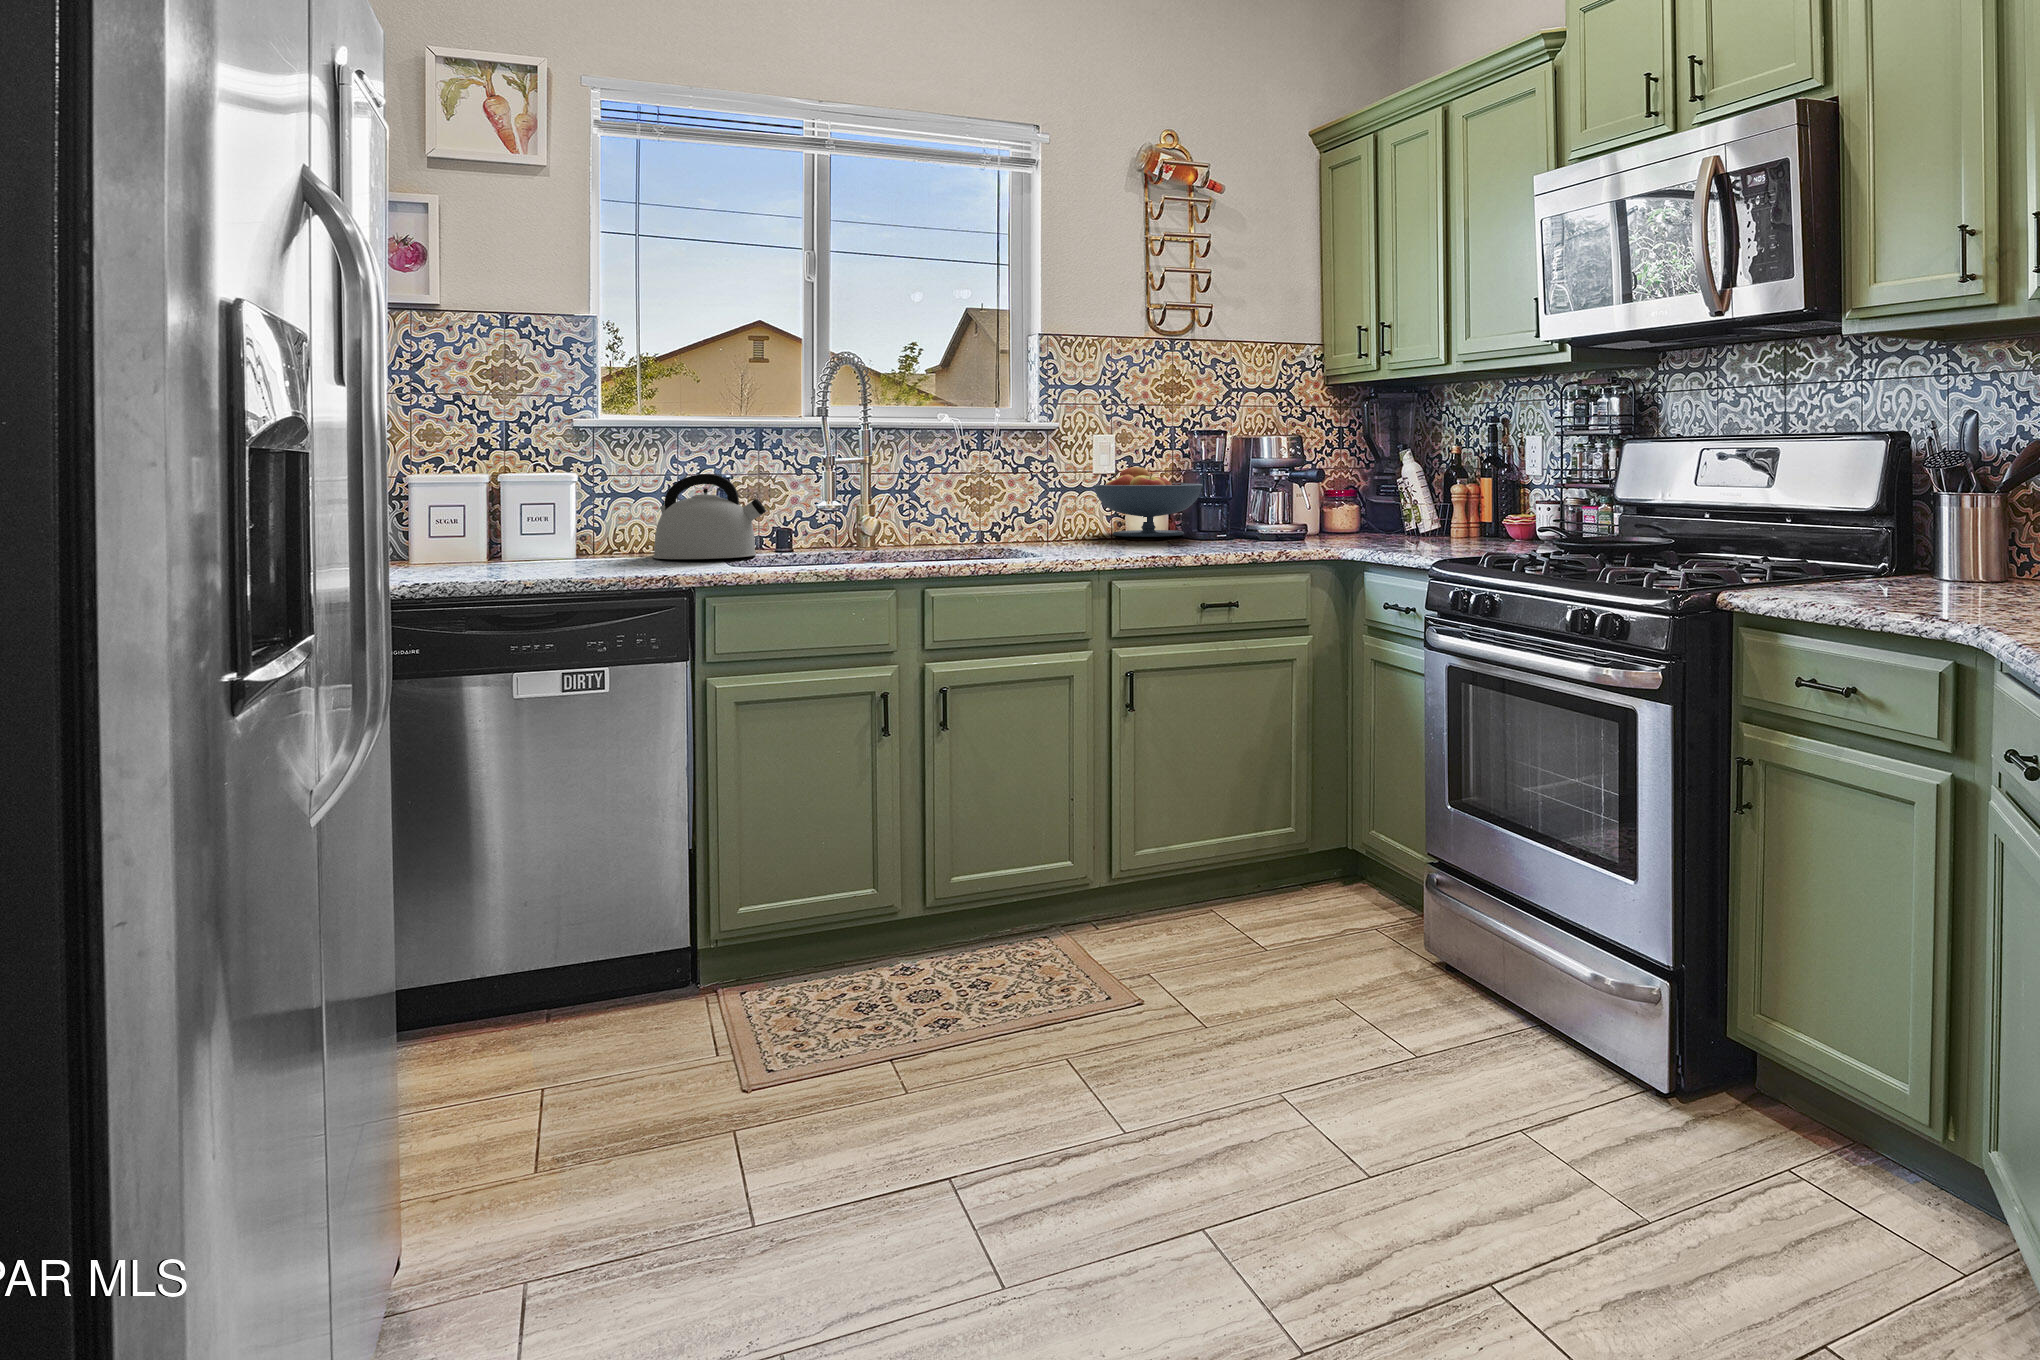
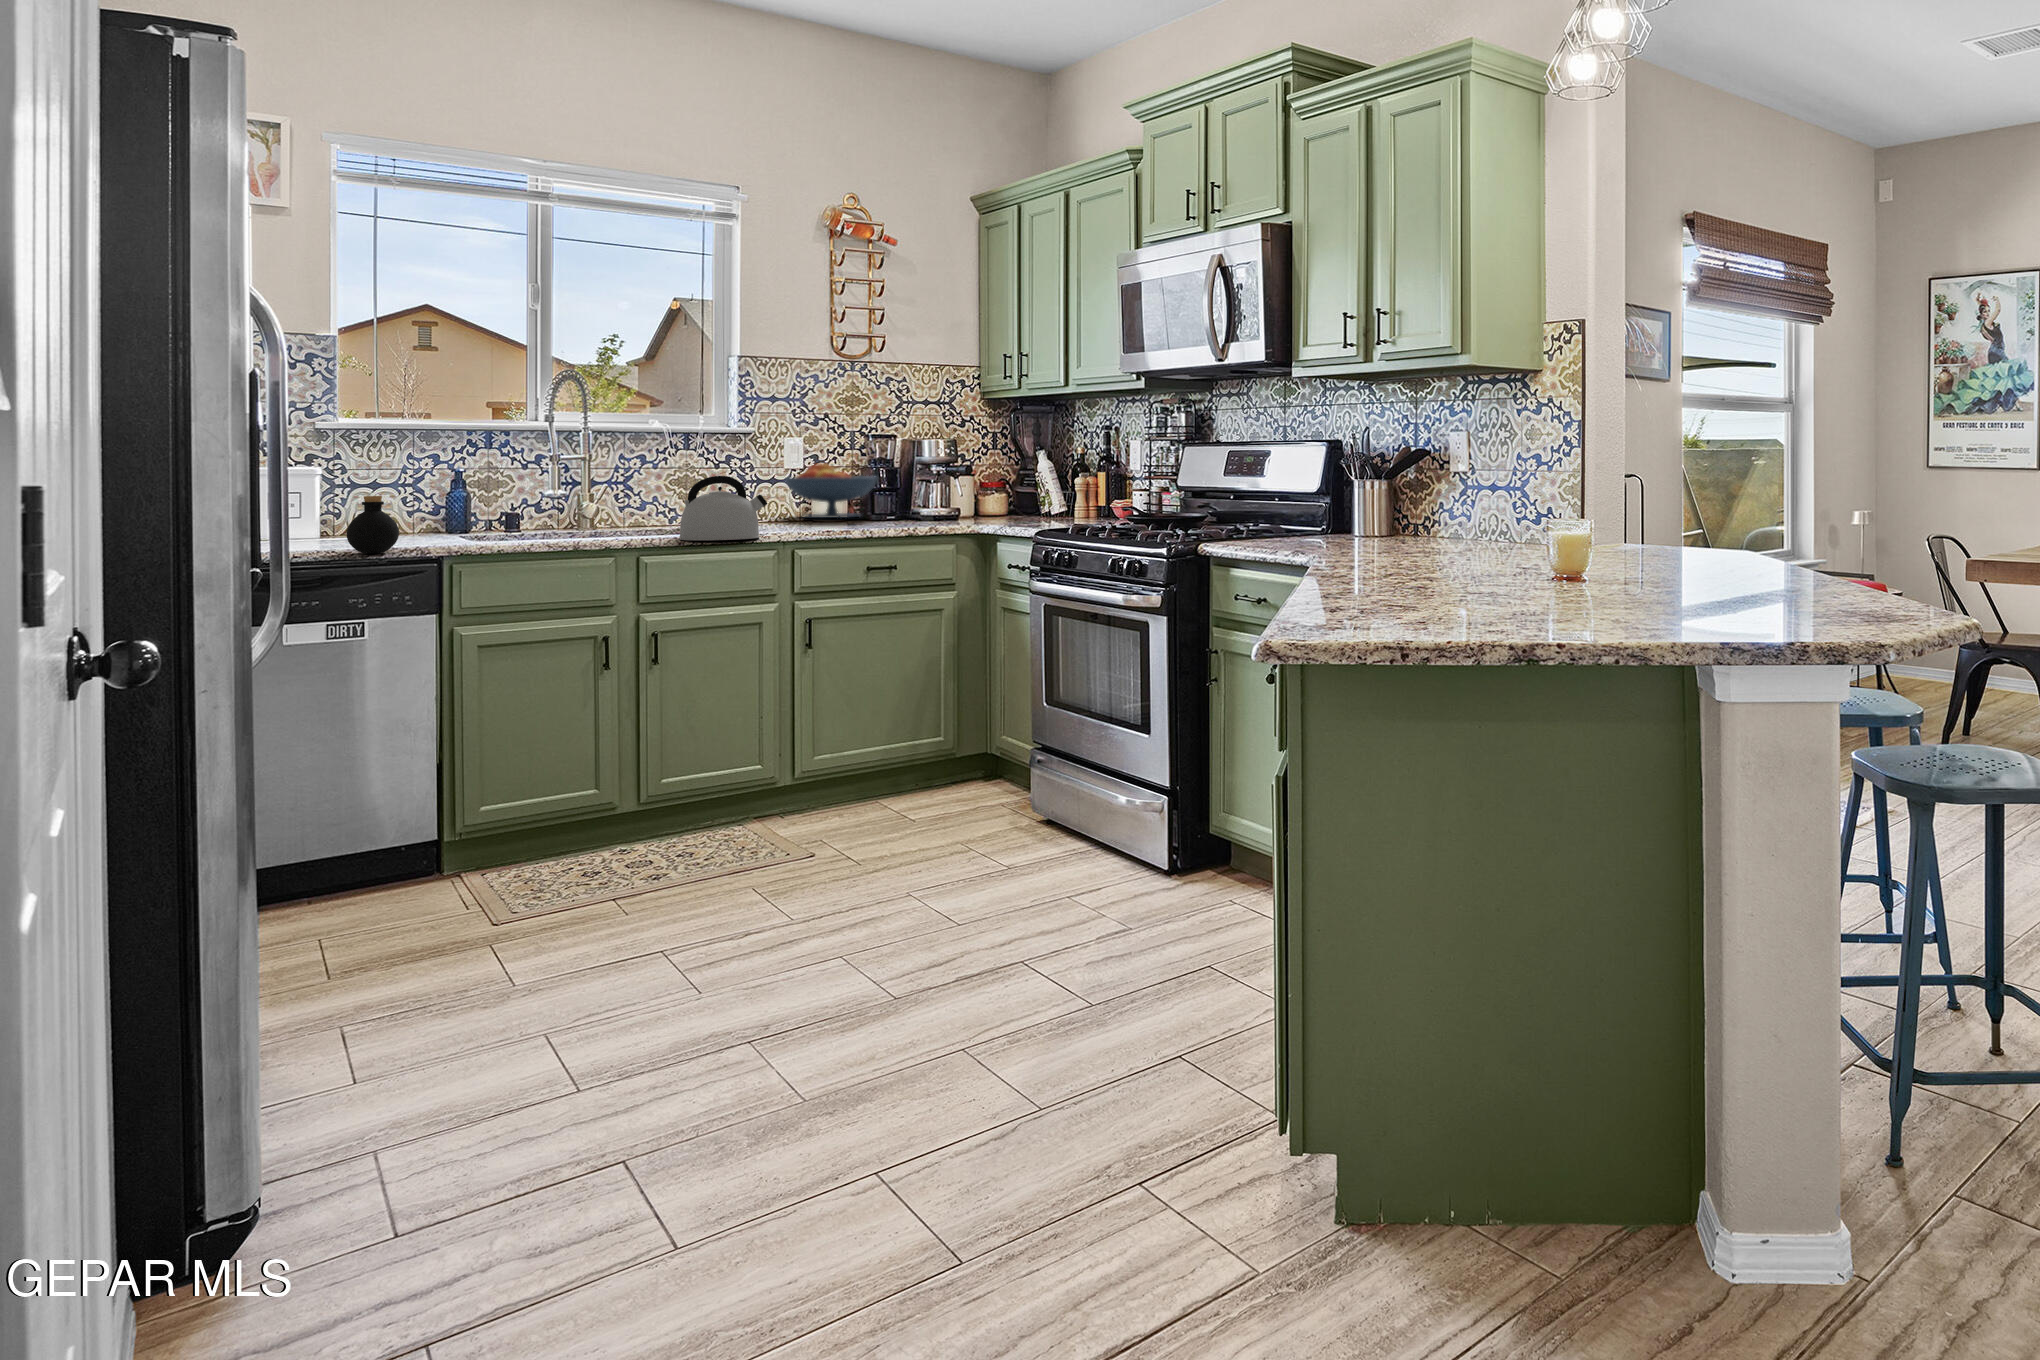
kettle: present [653,474,766,559] -> present [679,476,767,540]
bottle: none [586,508,646,582] -> present [346,496,399,553]

